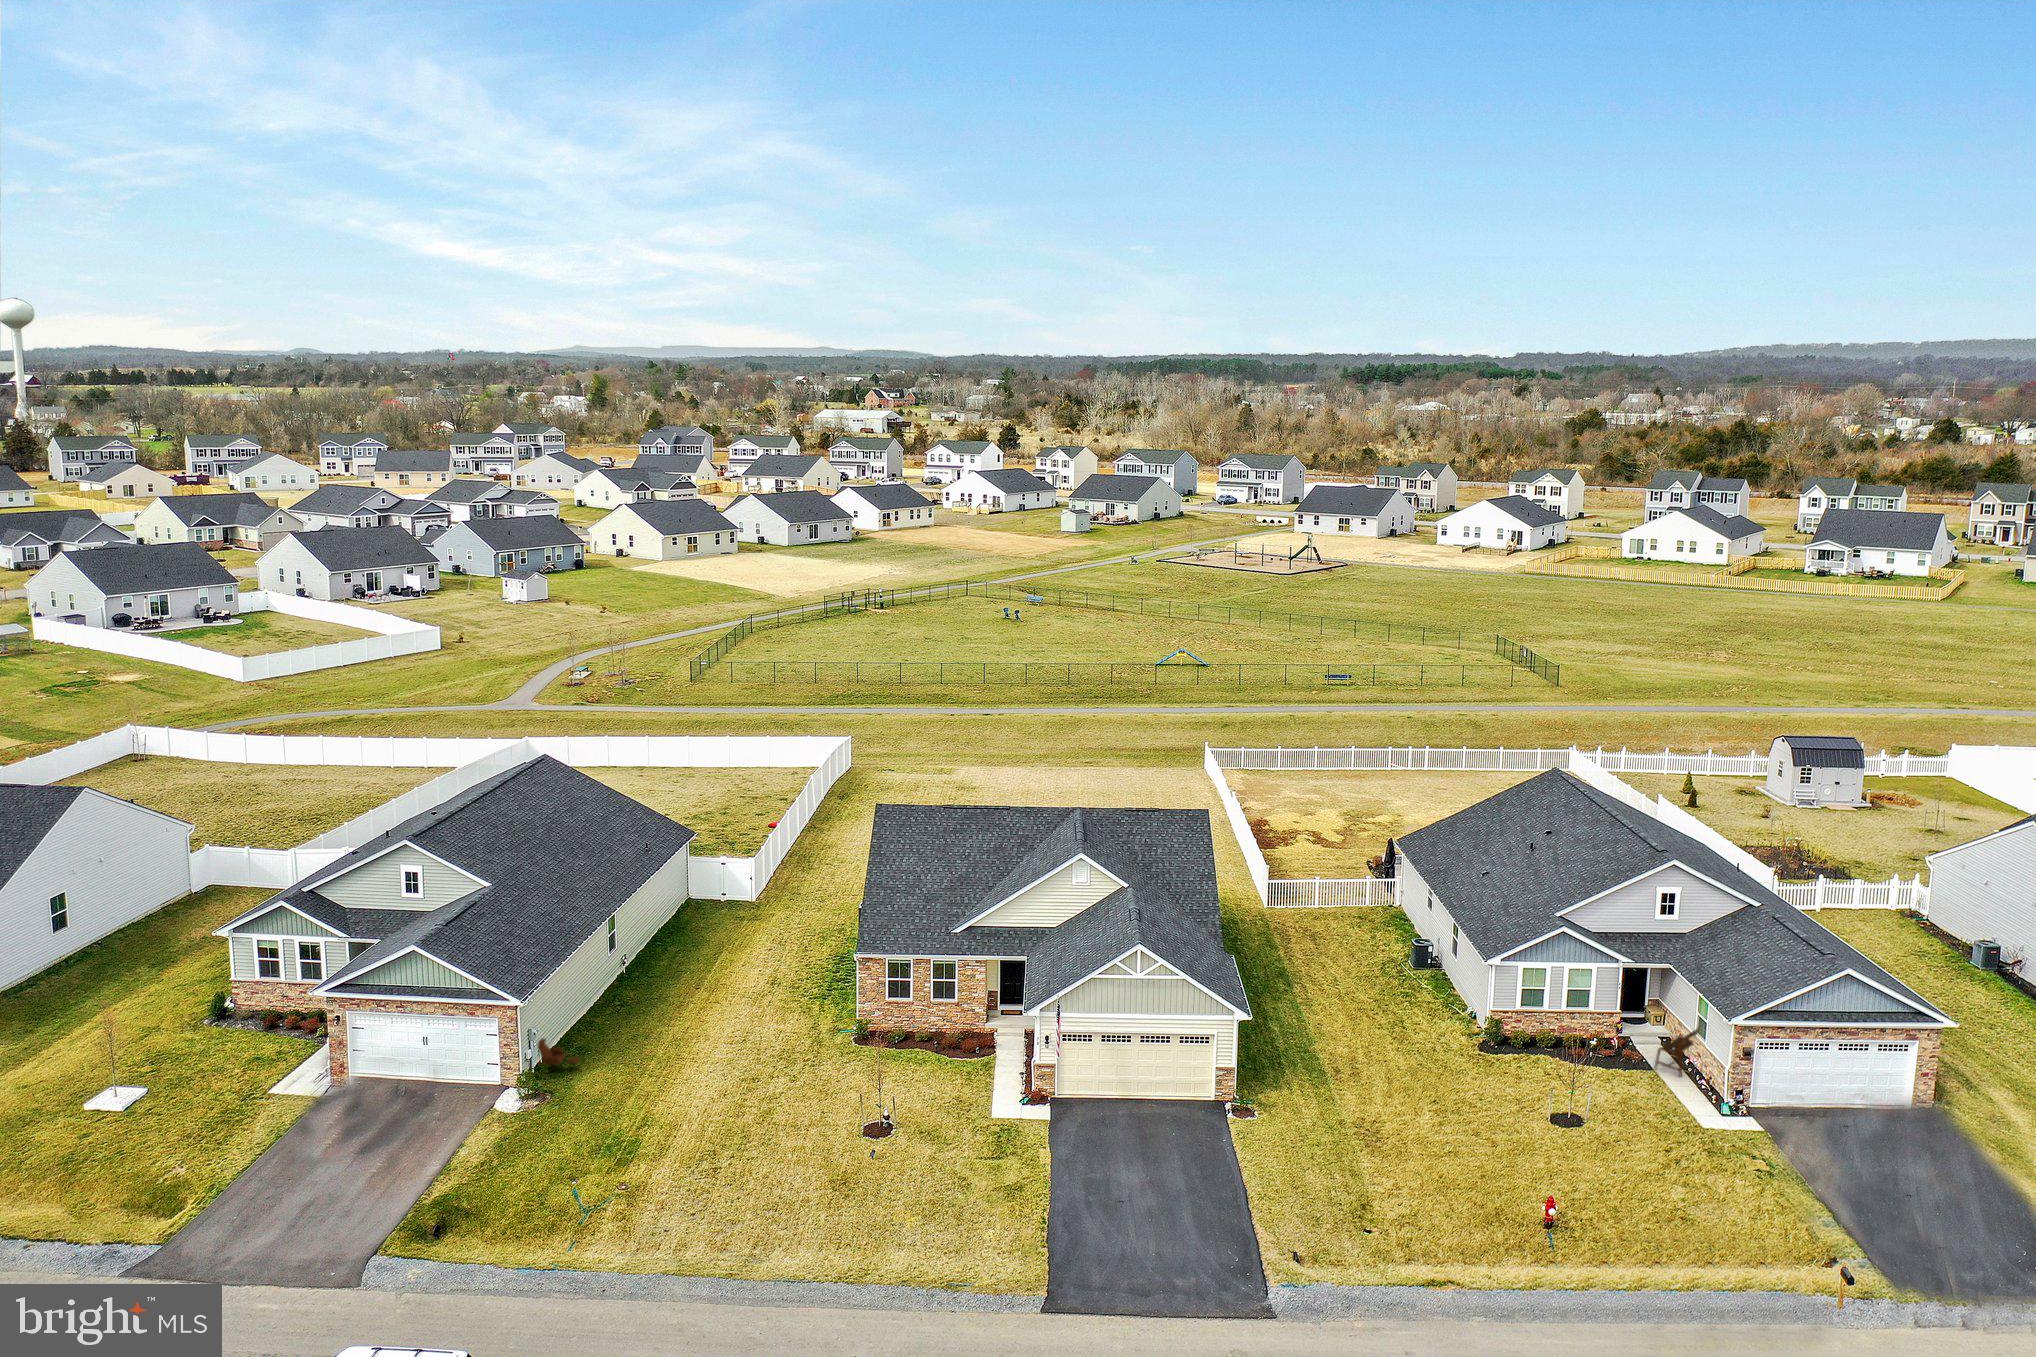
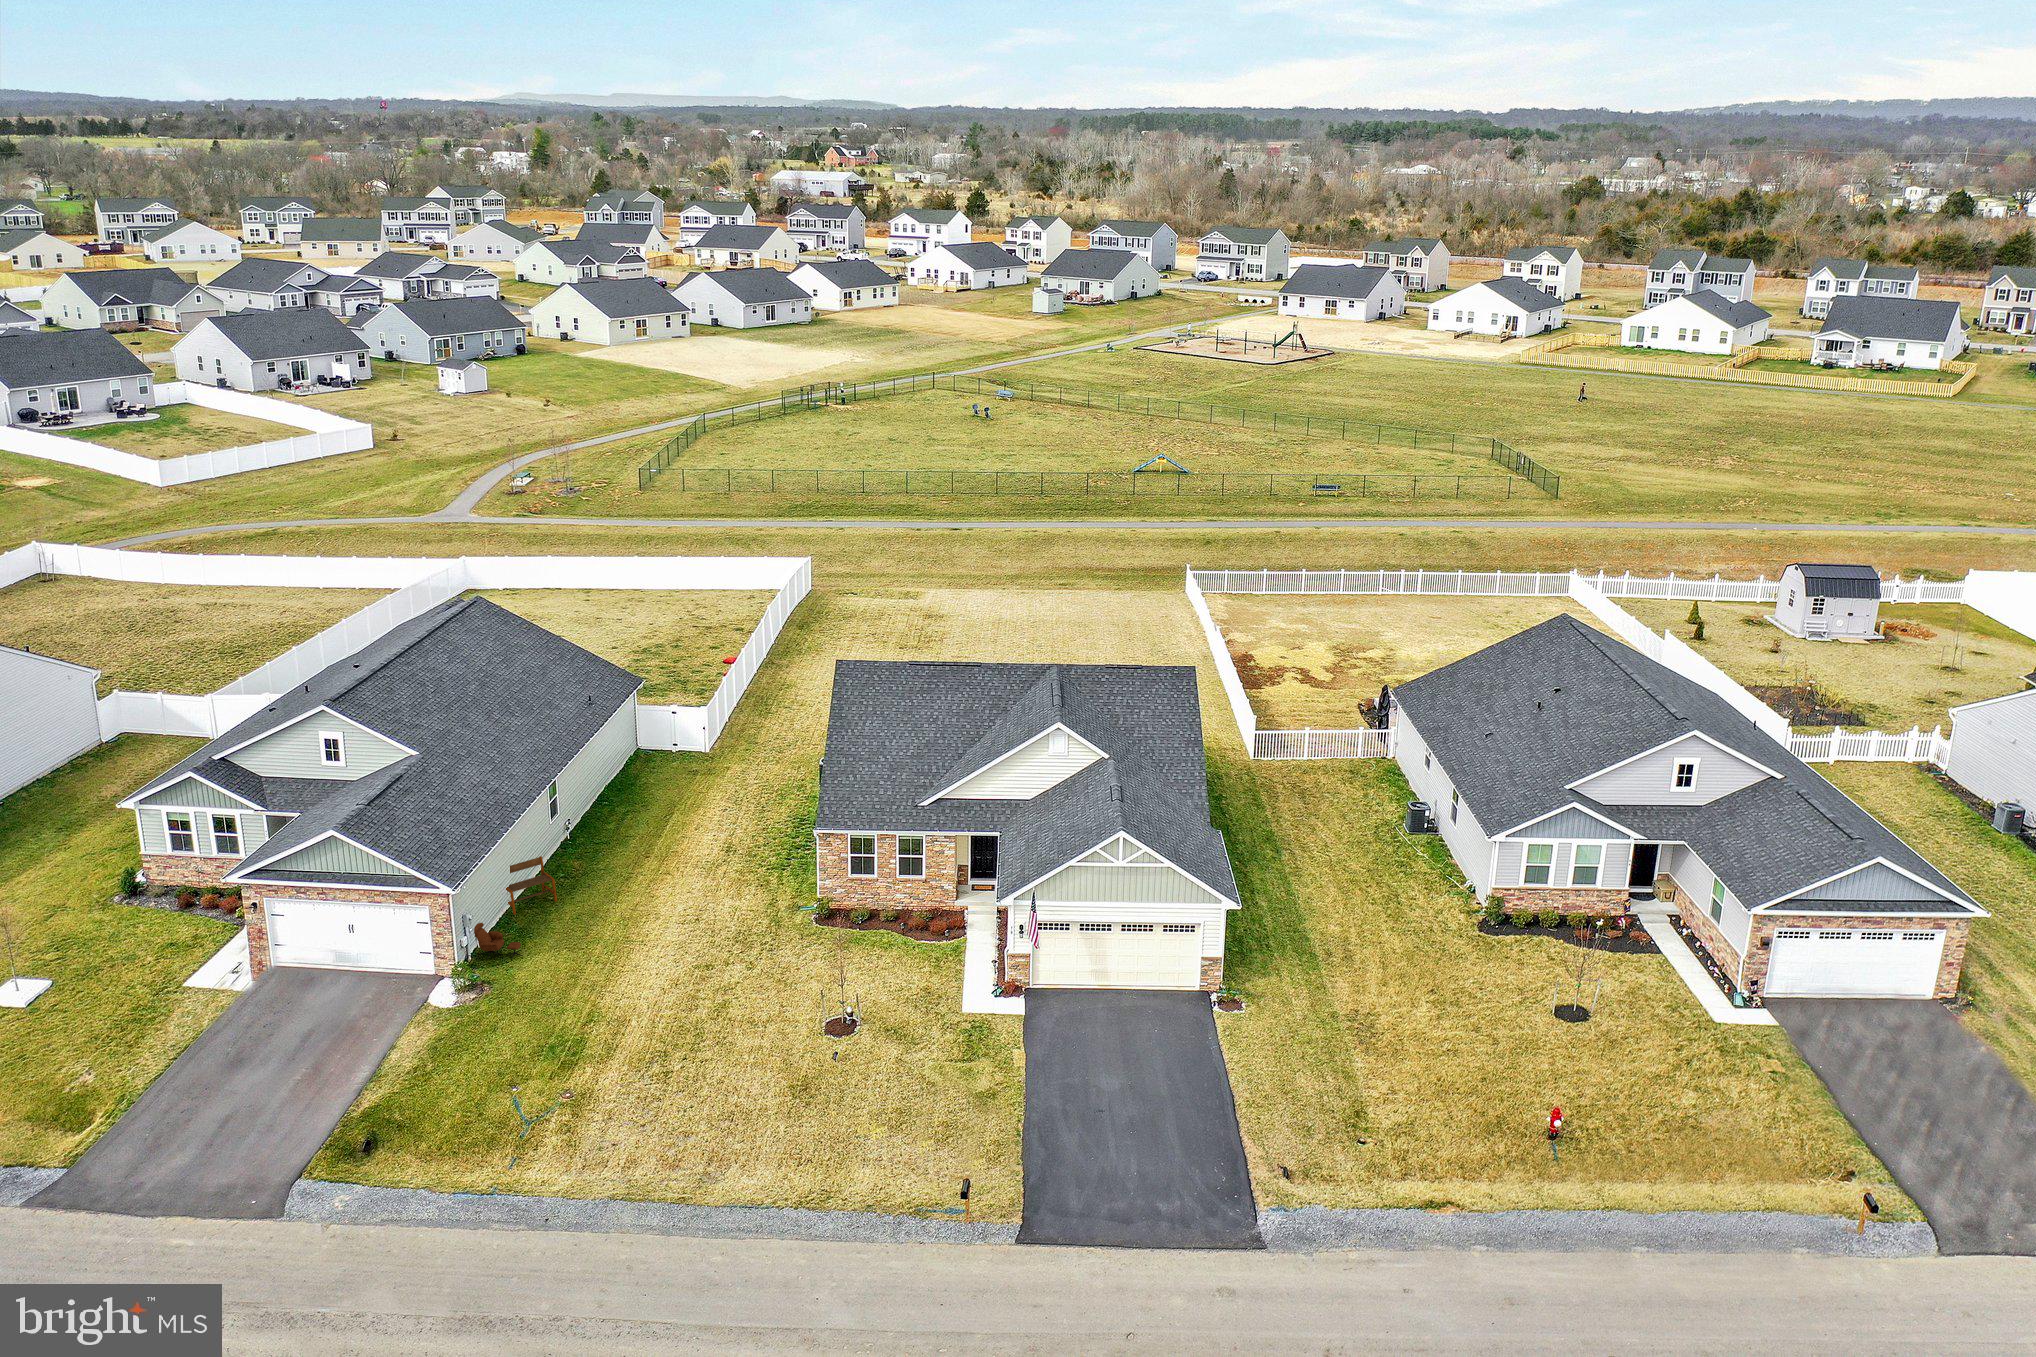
bench: present [1654,1028,1699,1077] -> present [506,856,557,915]

